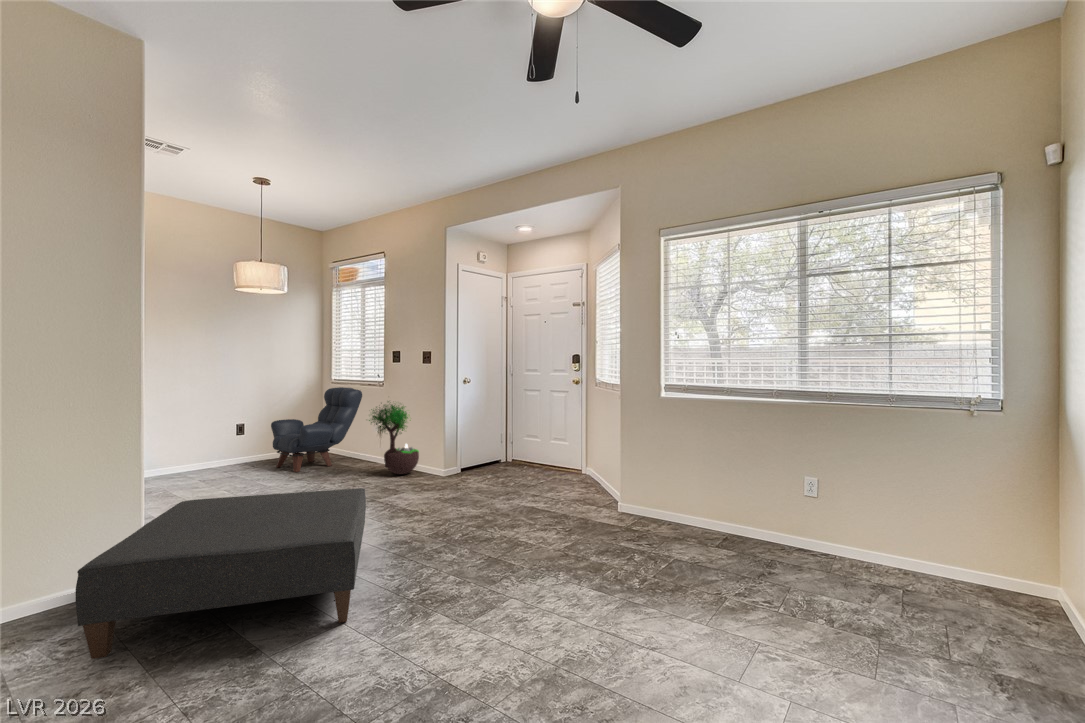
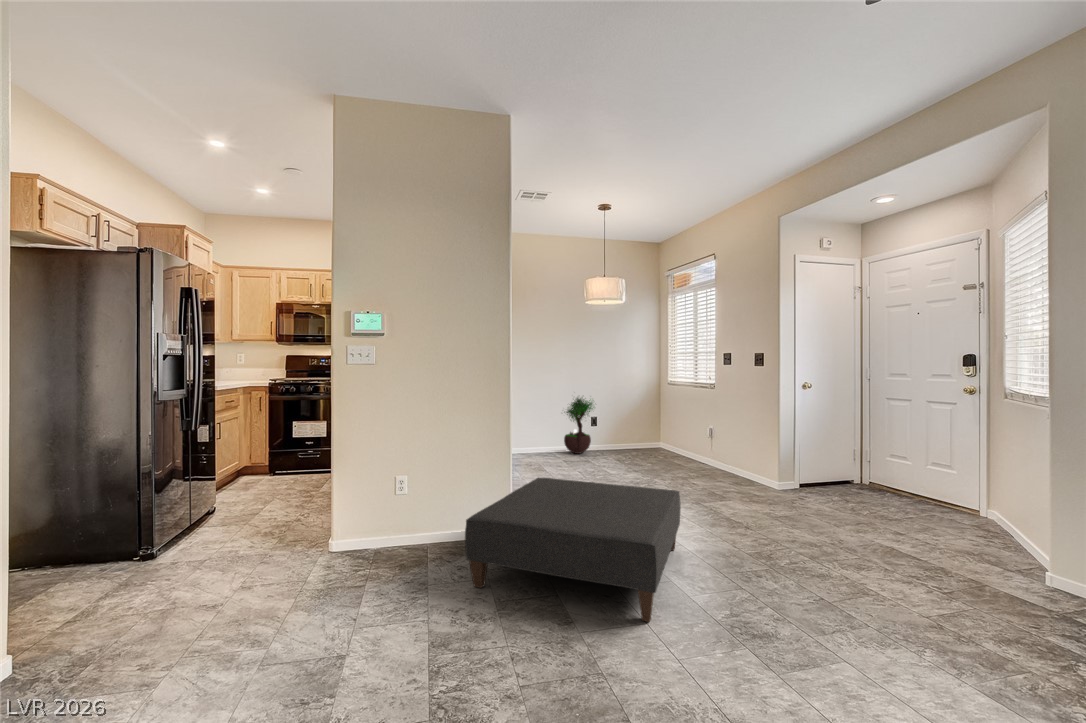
armchair: present [271,387,362,472] -> none [615,388,692,463]
potted tree: present [369,401,419,474] -> present [564,398,593,454]

